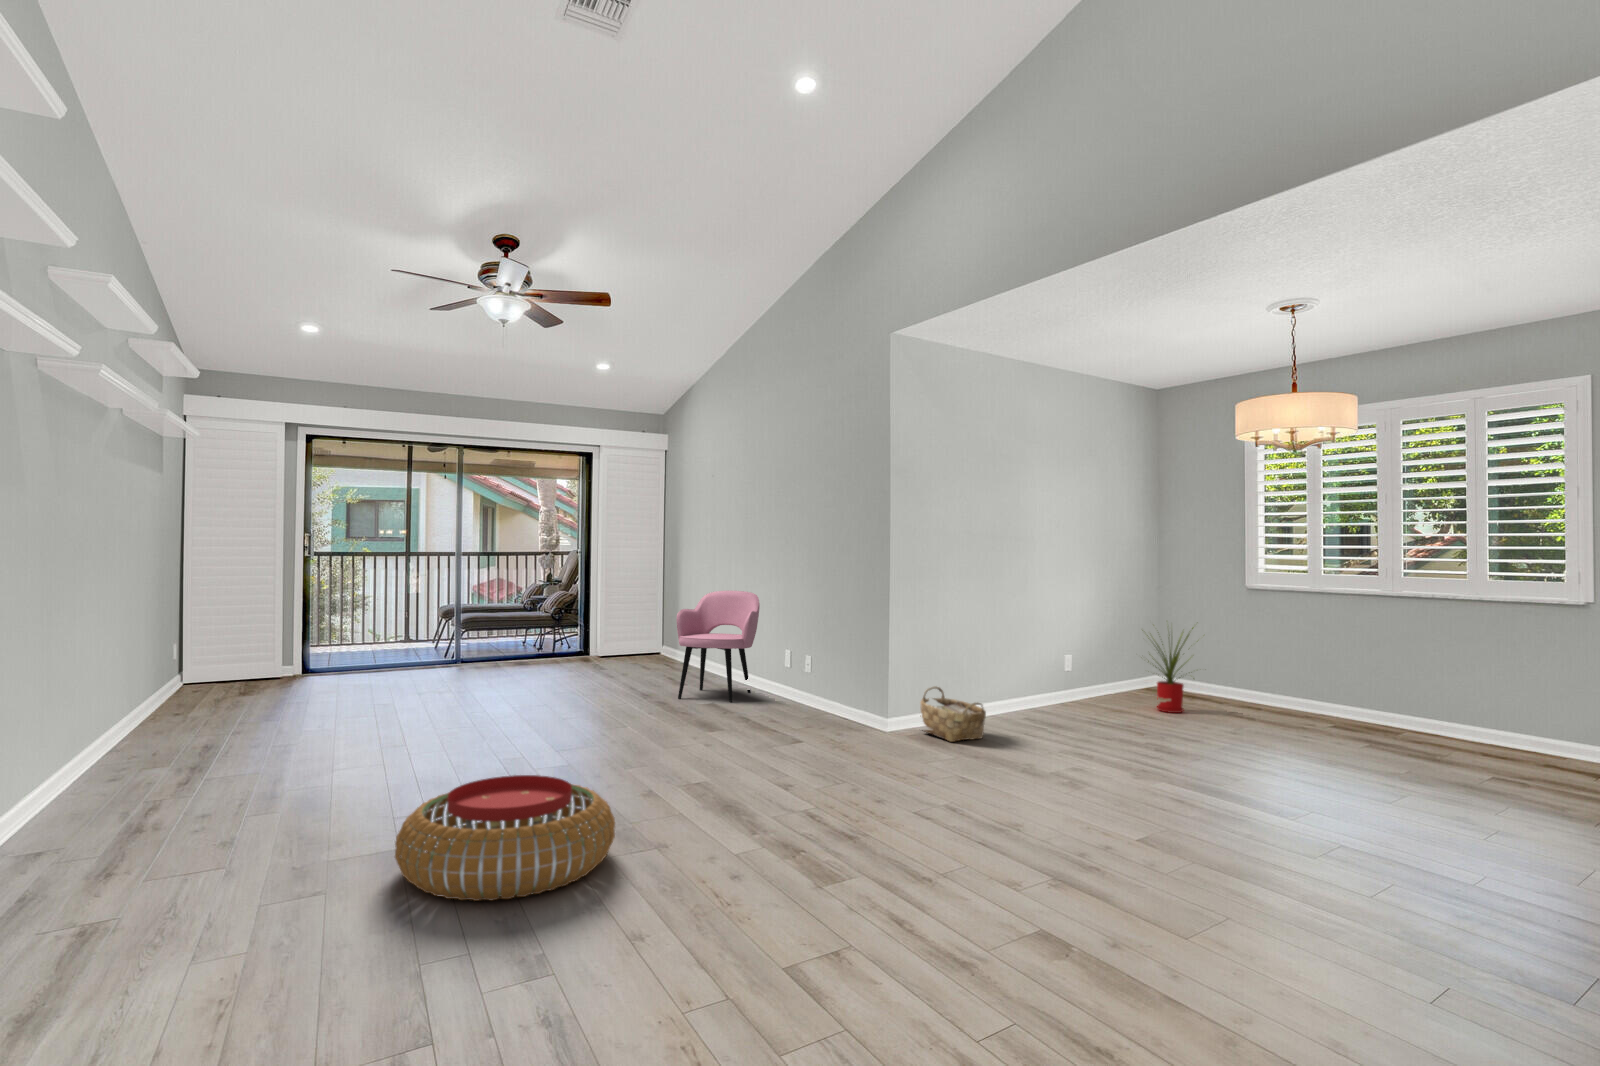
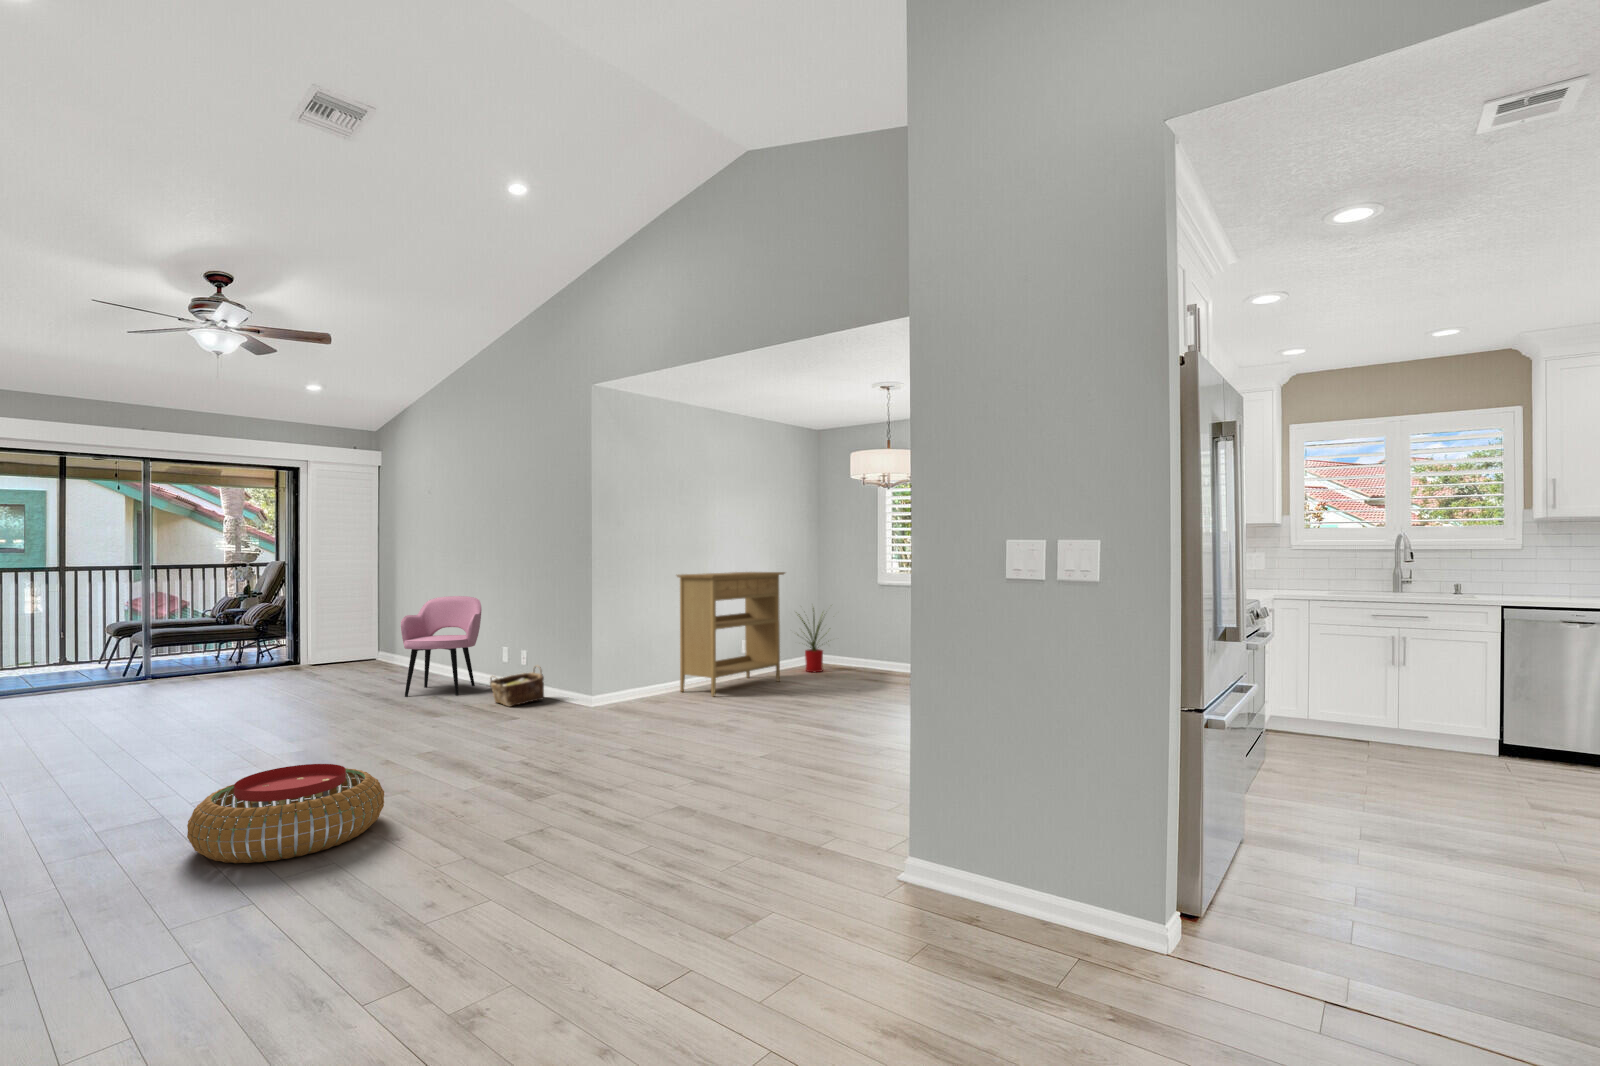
console table: none [986,572,1135,734] -> present [677,572,785,696]
woven basket: present [921,686,986,742] -> present [490,665,544,707]

